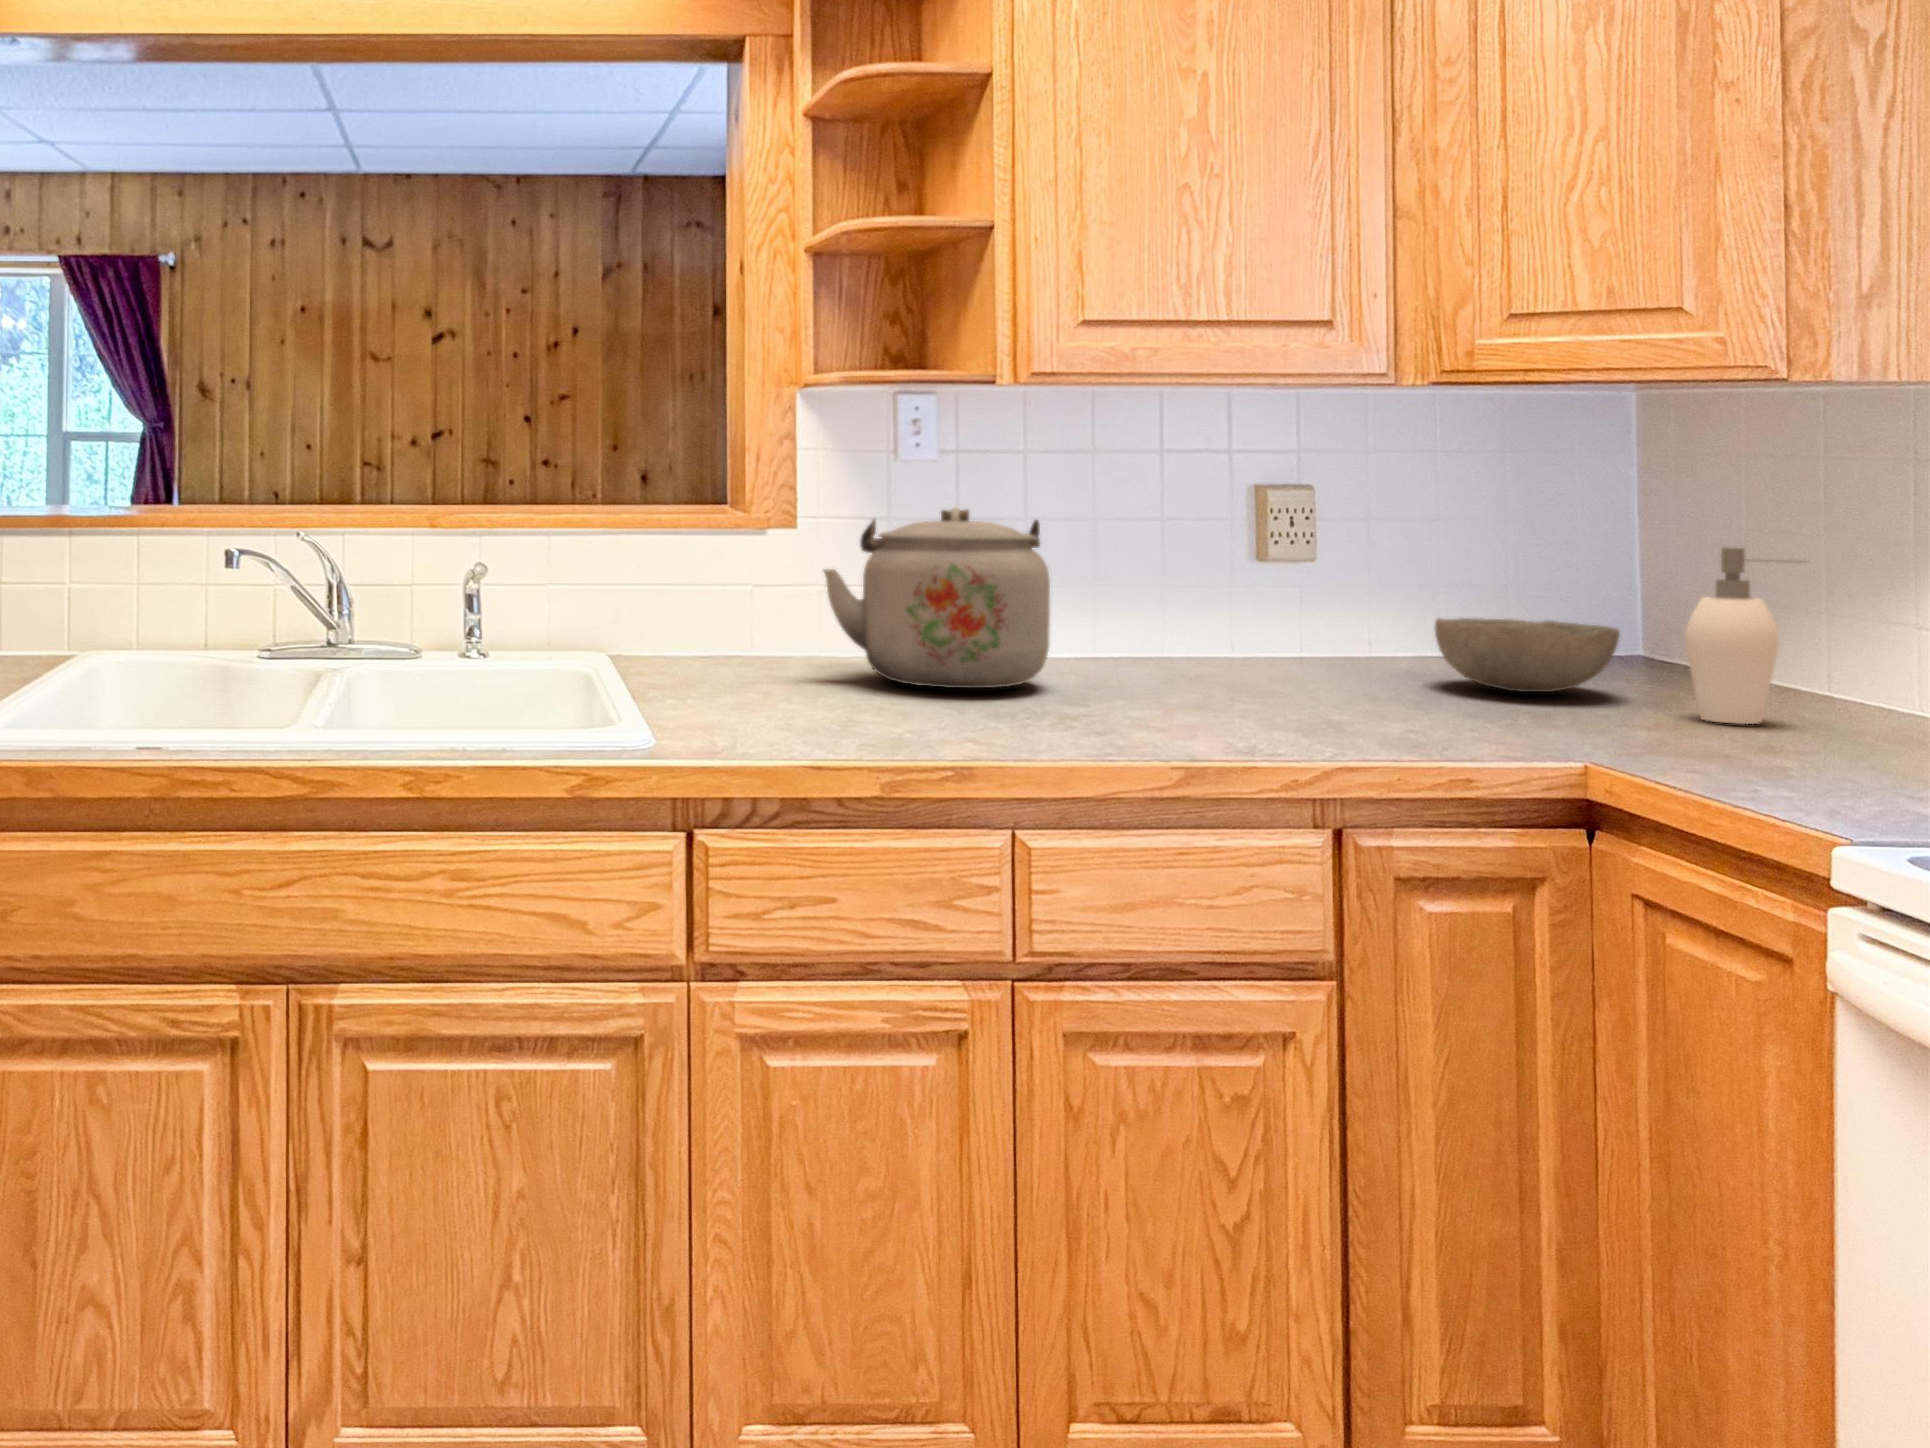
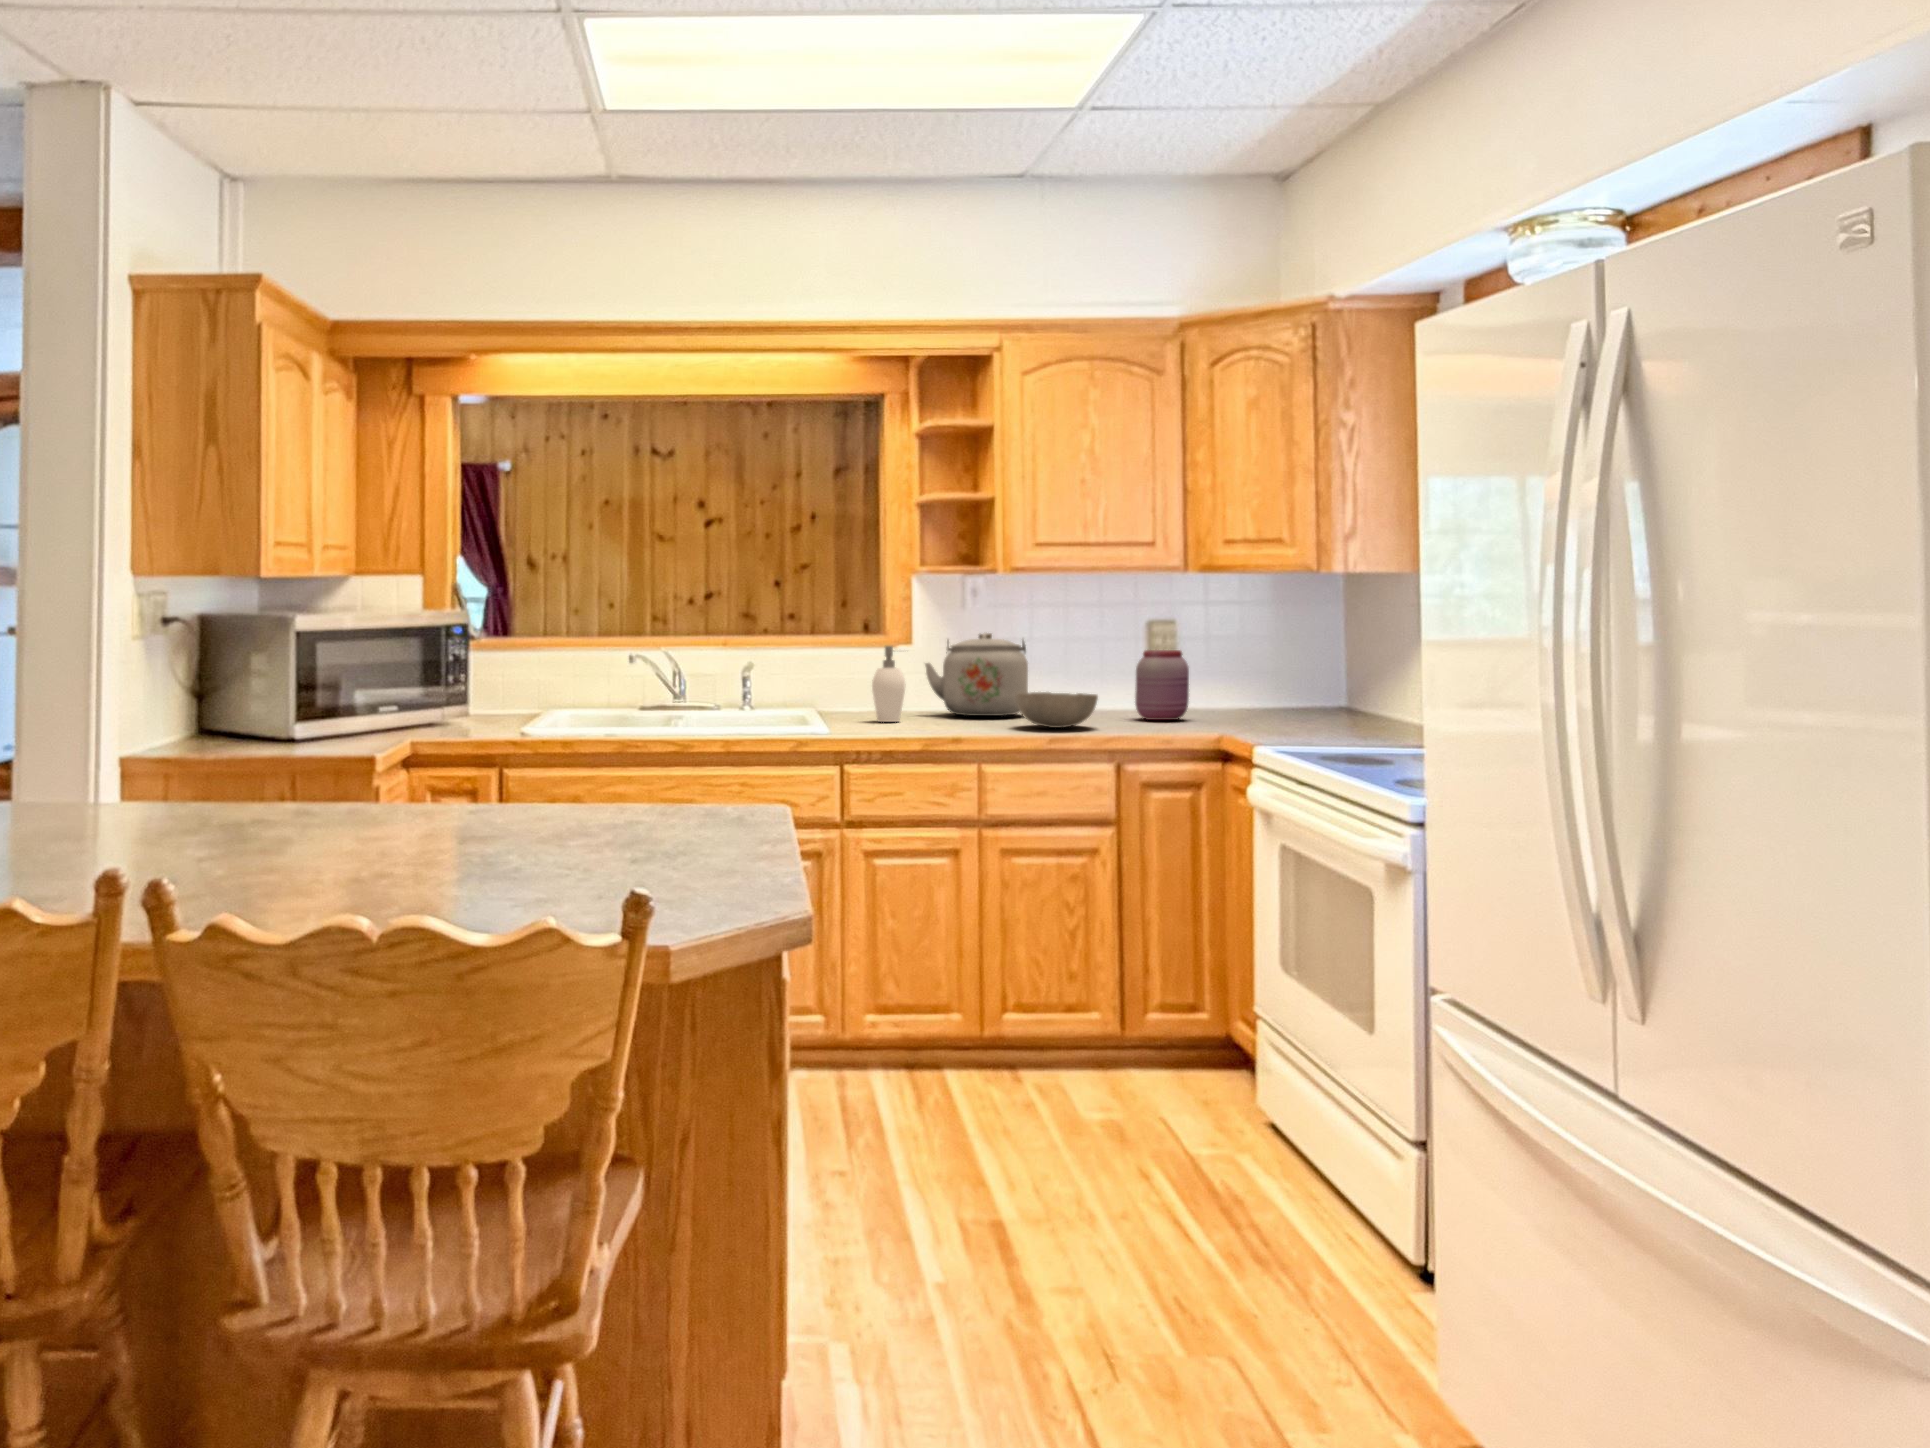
soap dispenser: present [1685,547,1796,724] -> present [872,646,905,722]
jar: none [1297,554,1424,710] -> present [1135,650,1189,720]
bowl: present [1435,618,1620,692] -> present [1016,692,1098,728]

